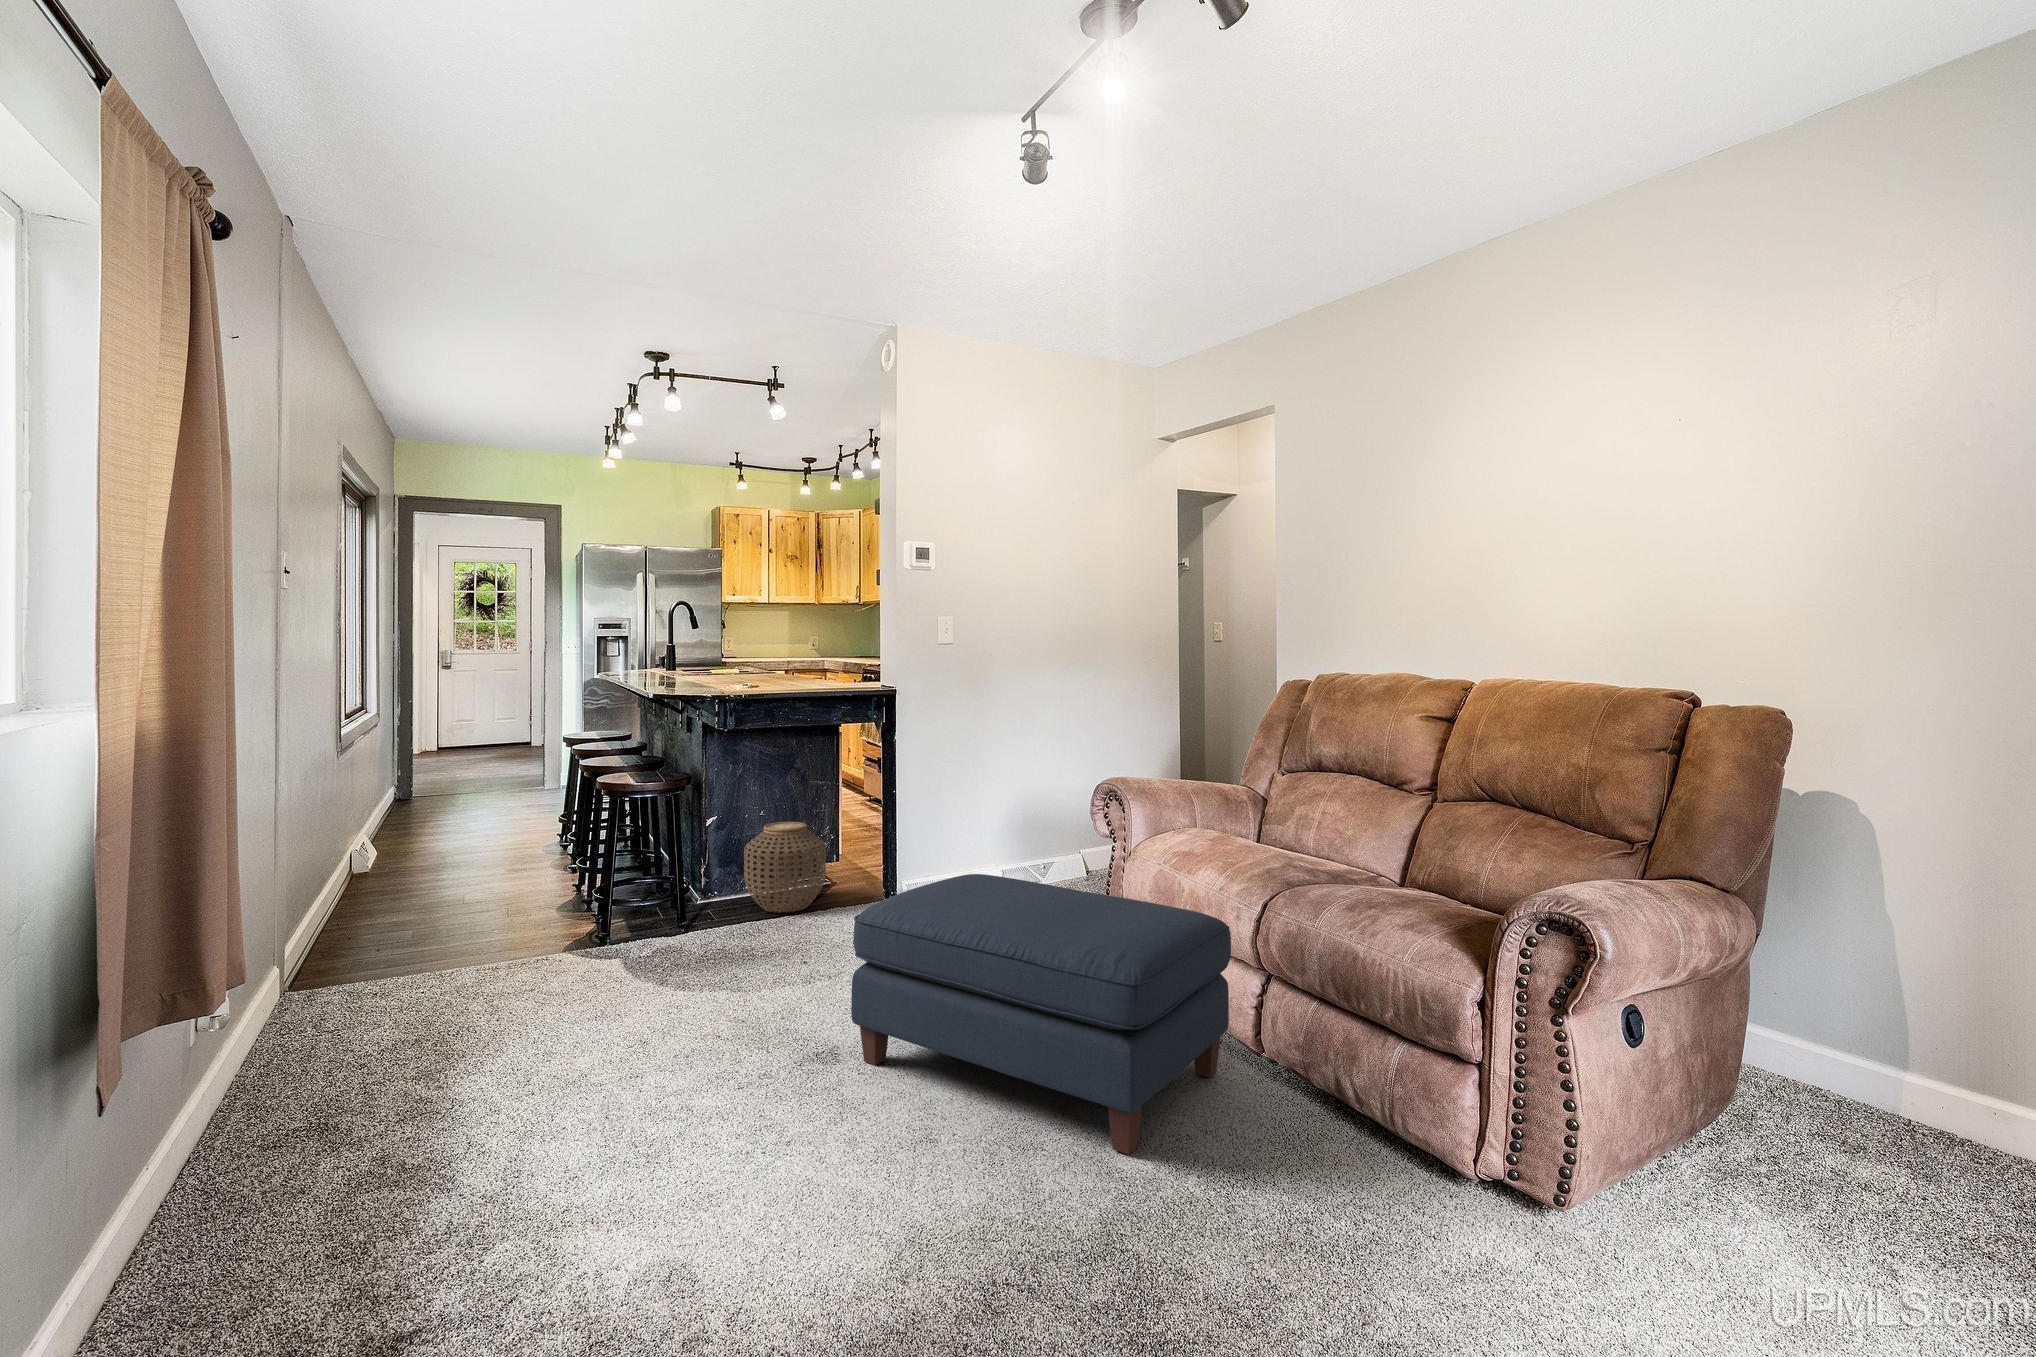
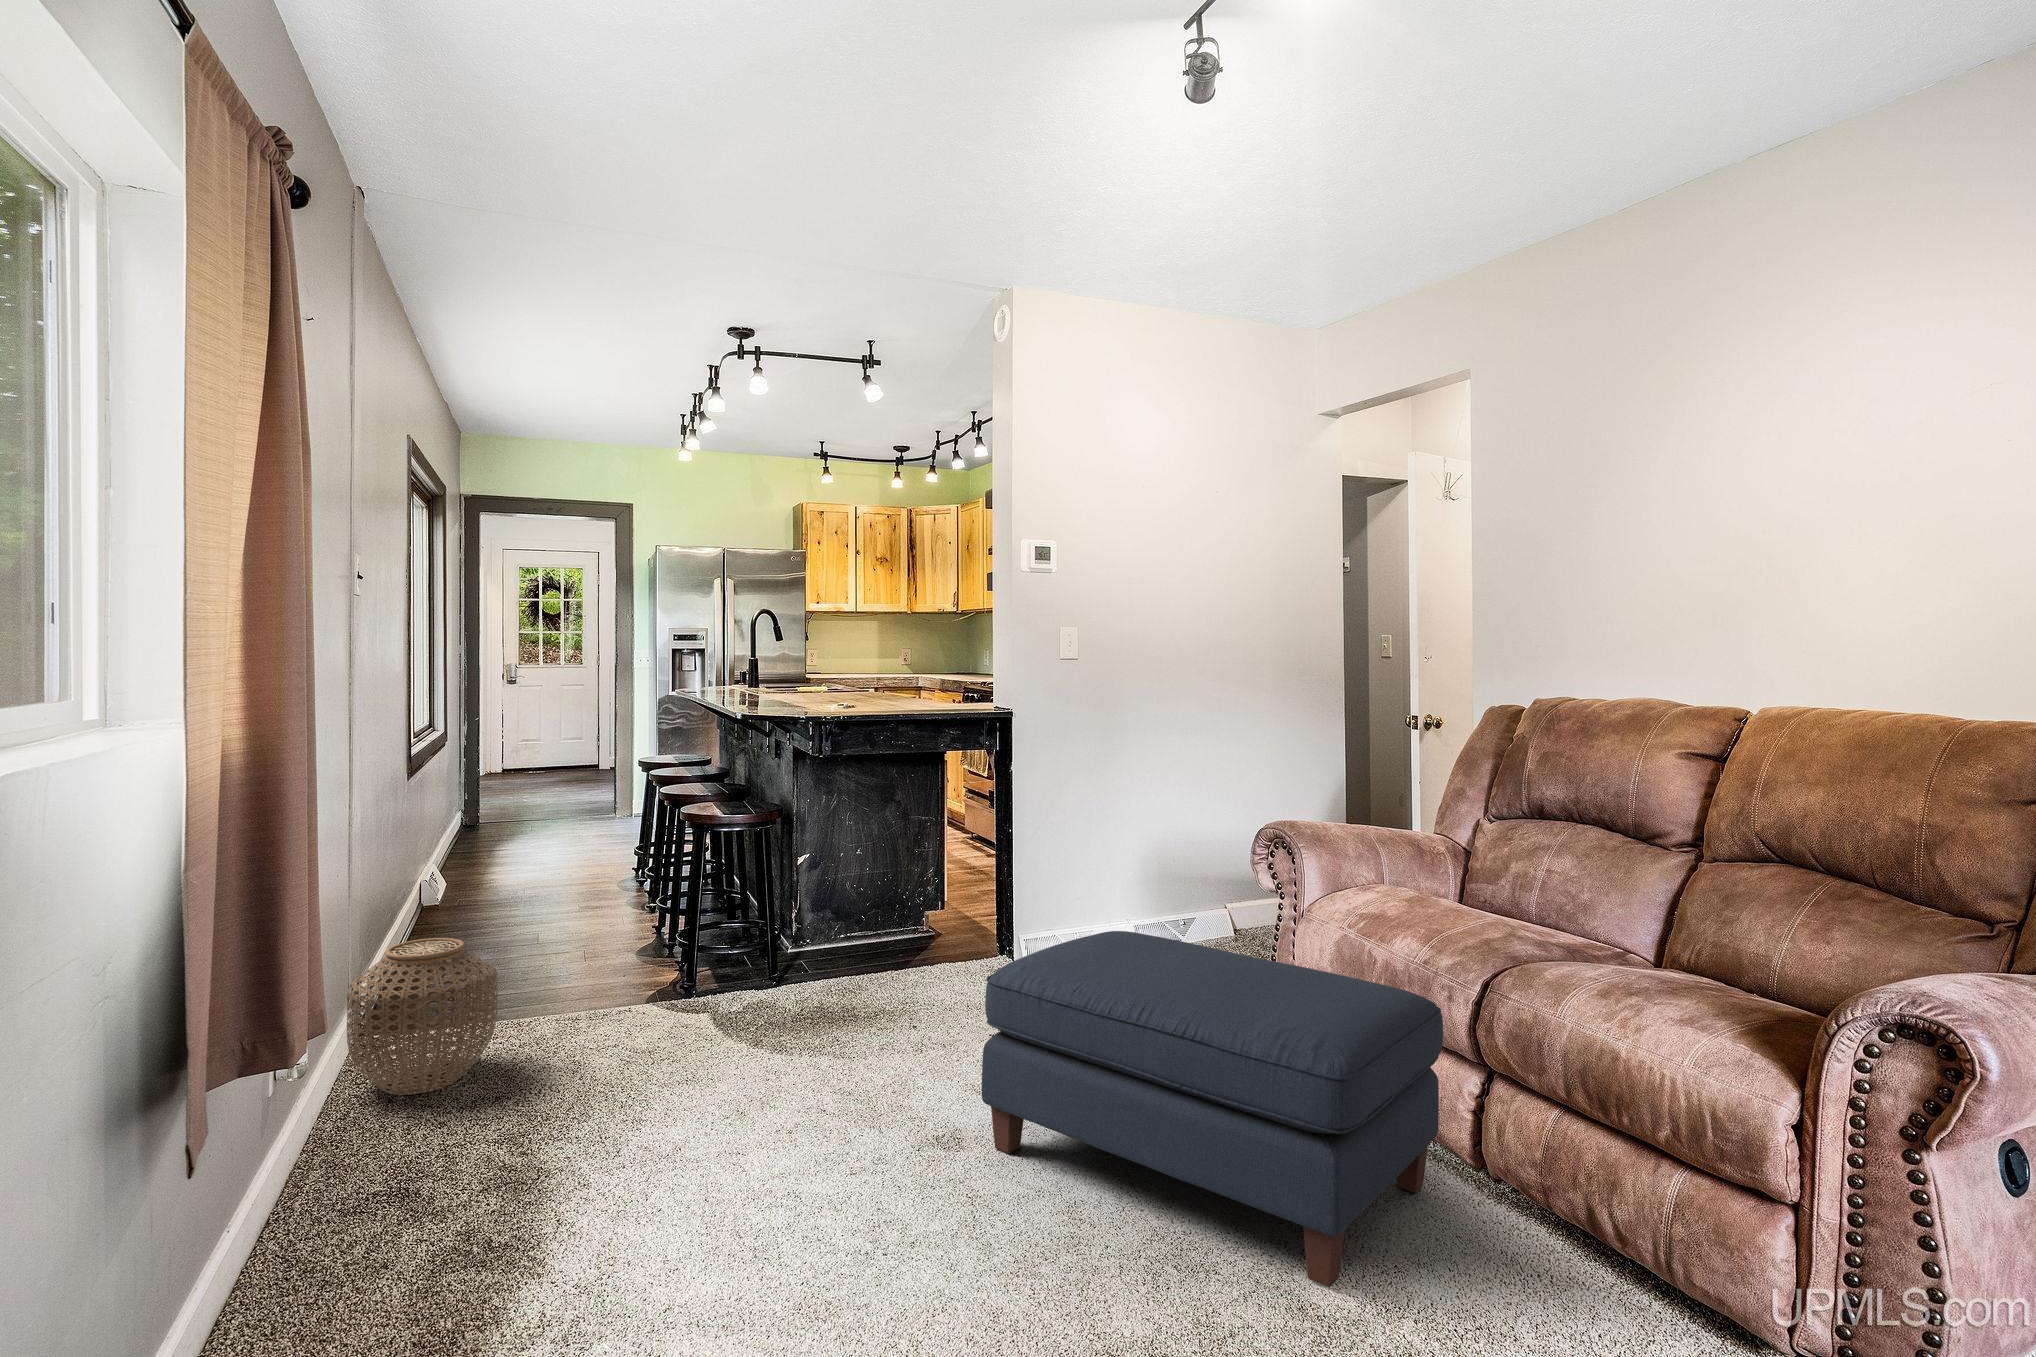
woven basket: present [744,822,826,912] -> present [347,938,498,1095]

